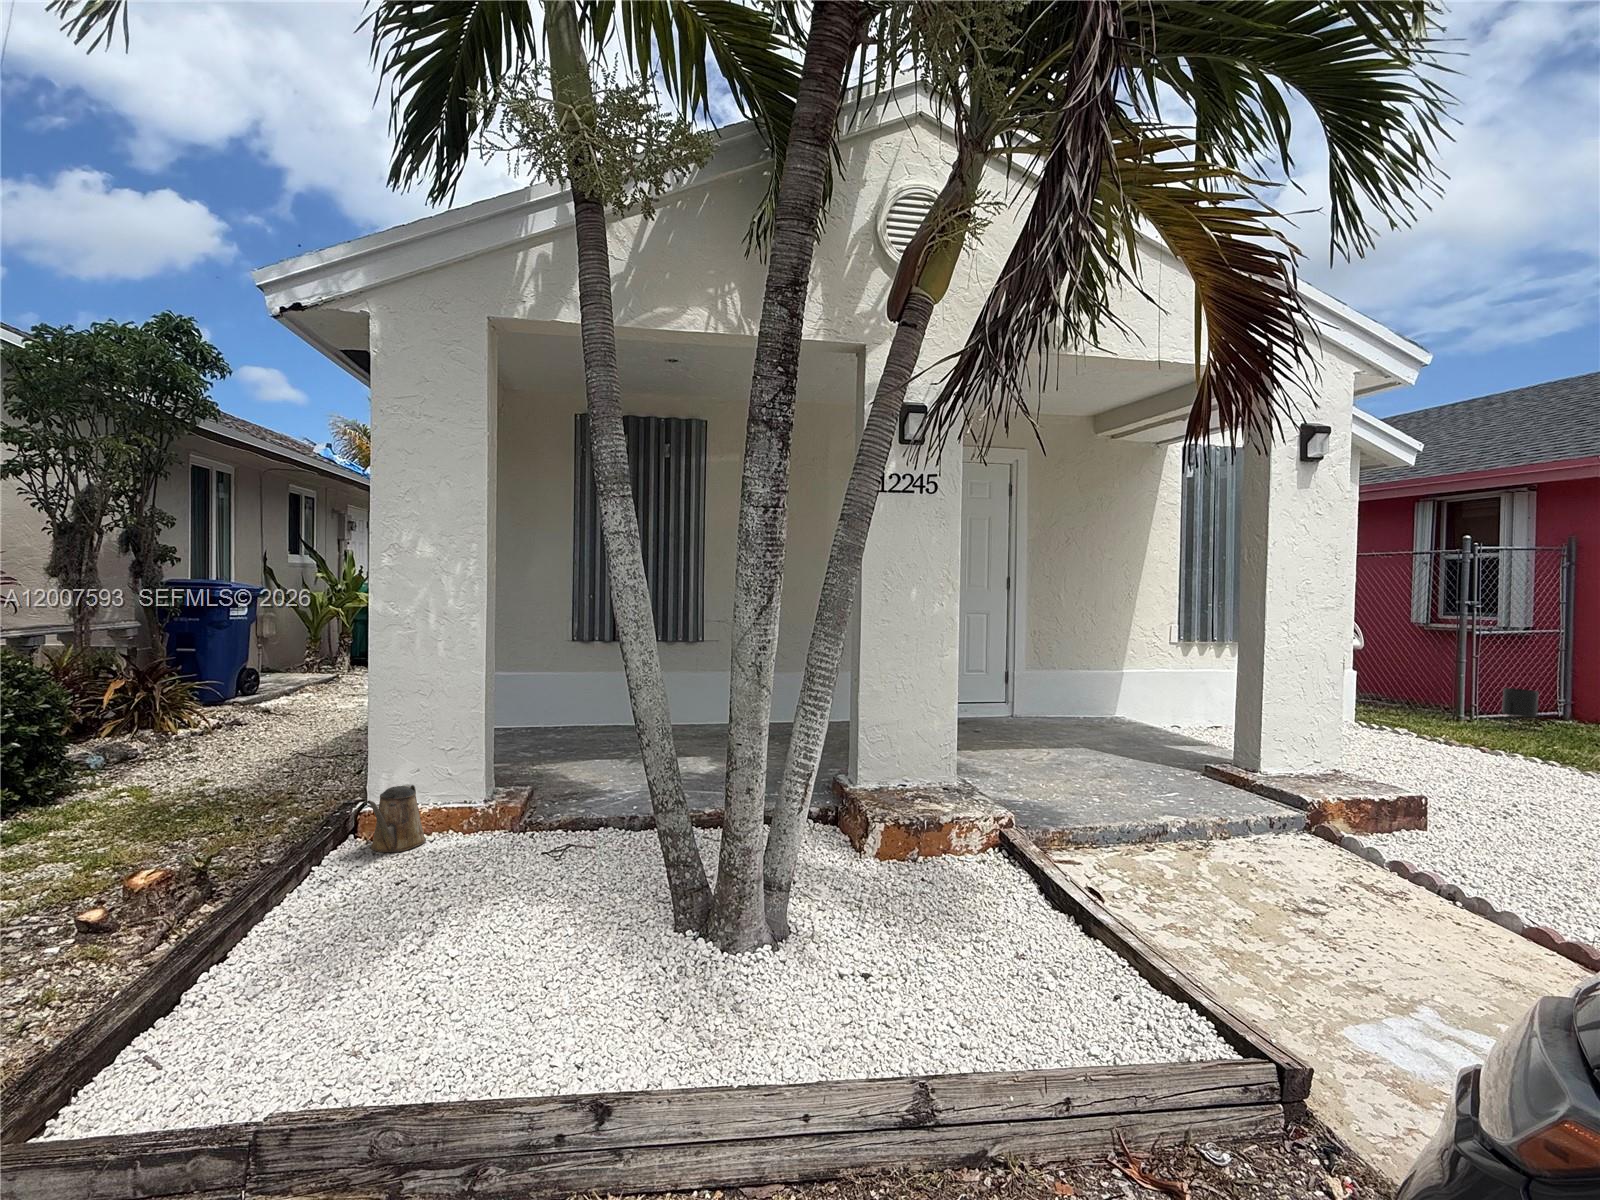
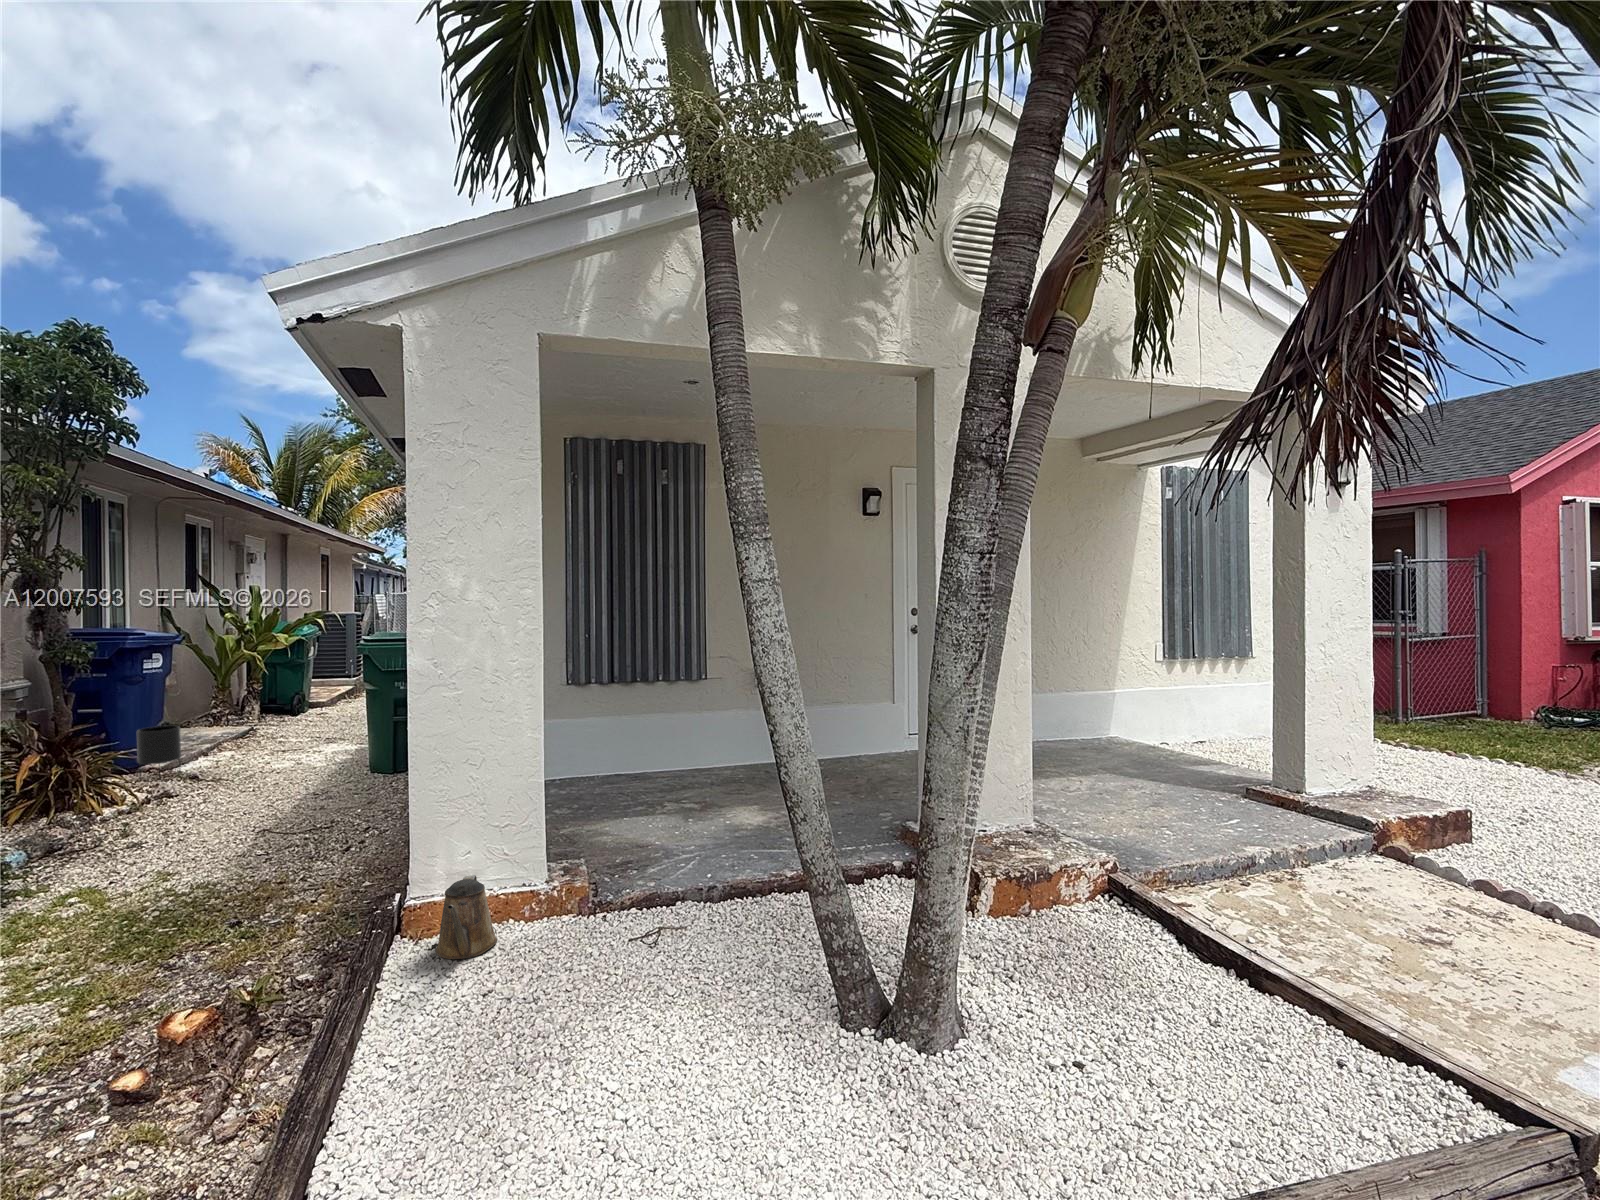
planter: present [1502,688,1539,725] -> present [137,726,181,773]

